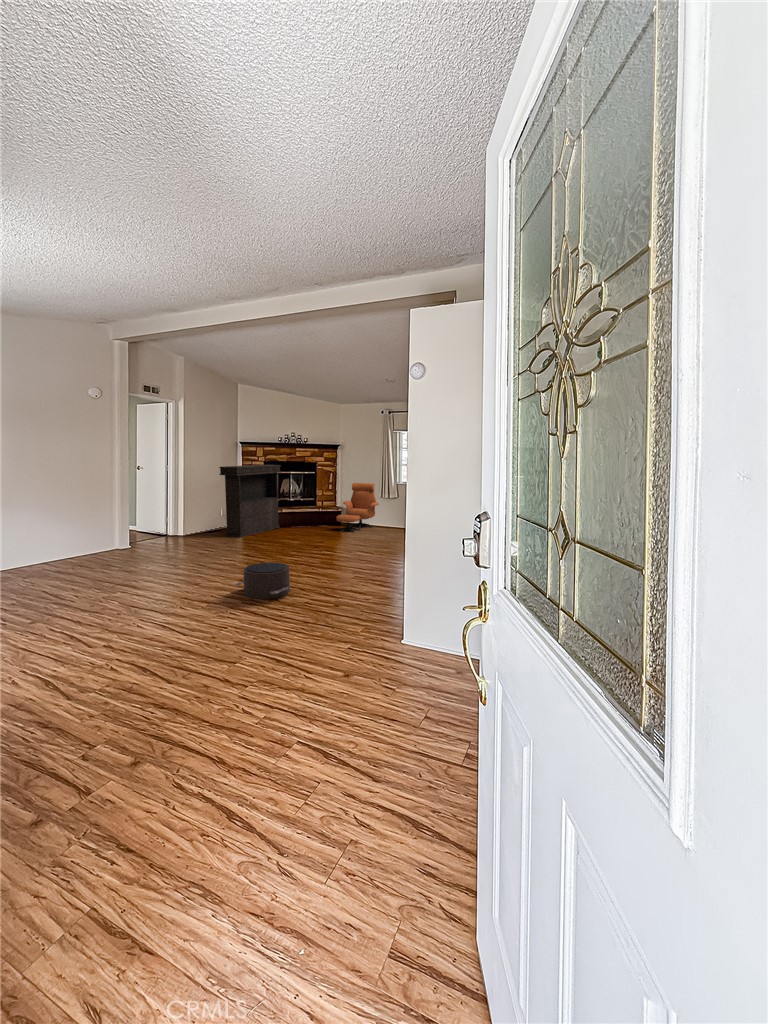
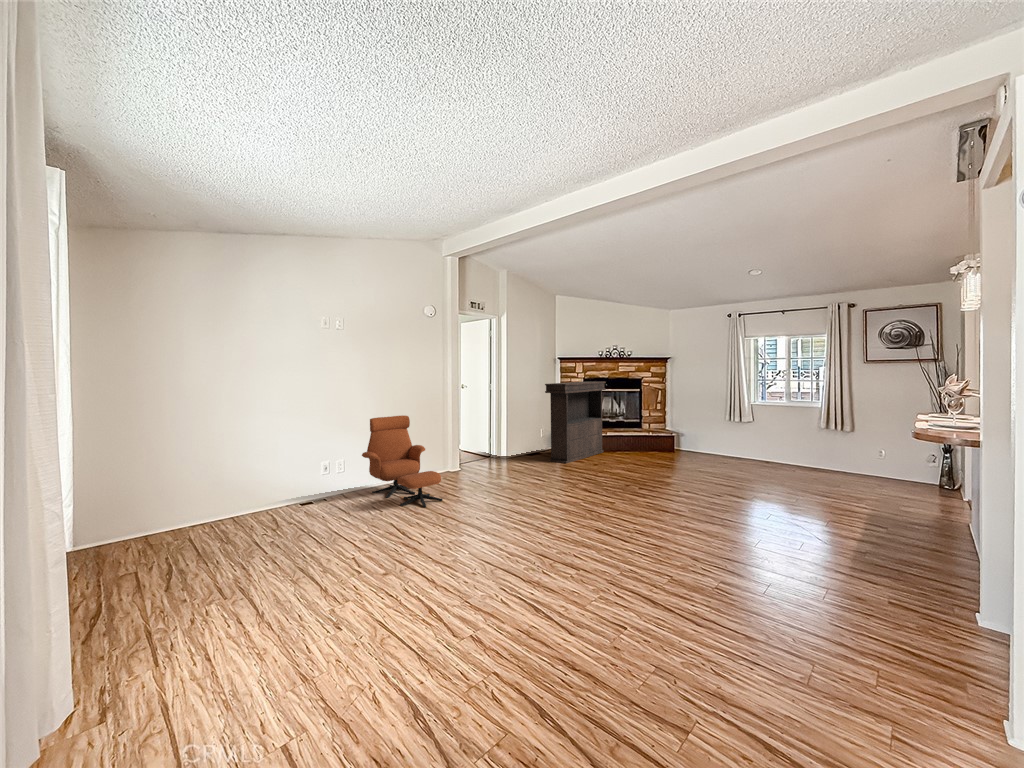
lounge chair: present [336,483,379,532] -> present [362,415,443,507]
pouf: present [235,562,291,599] -> none [607,507,692,563]

